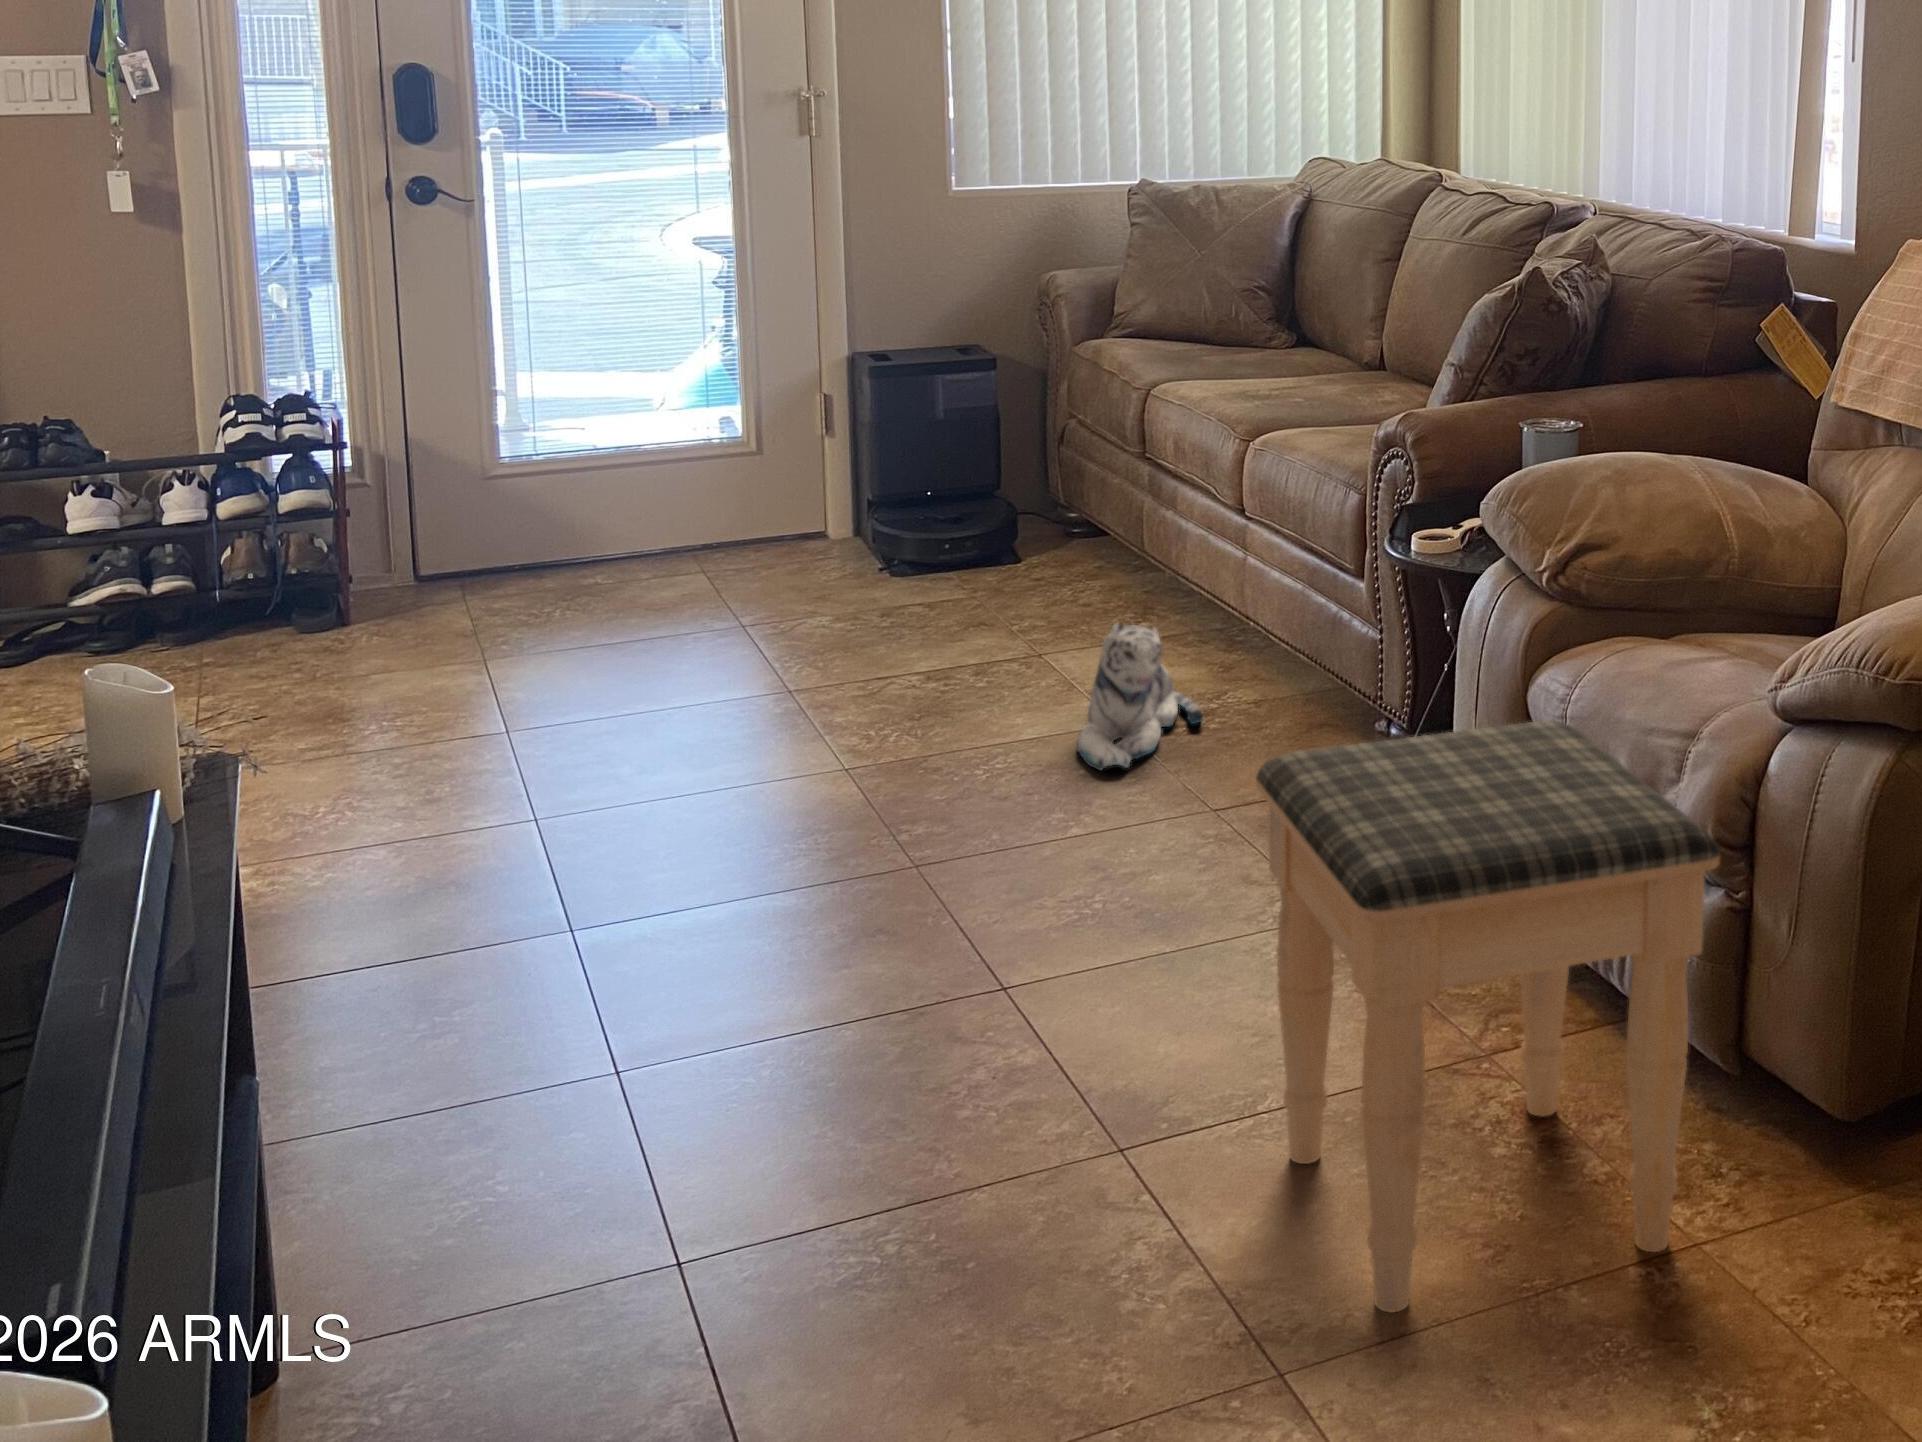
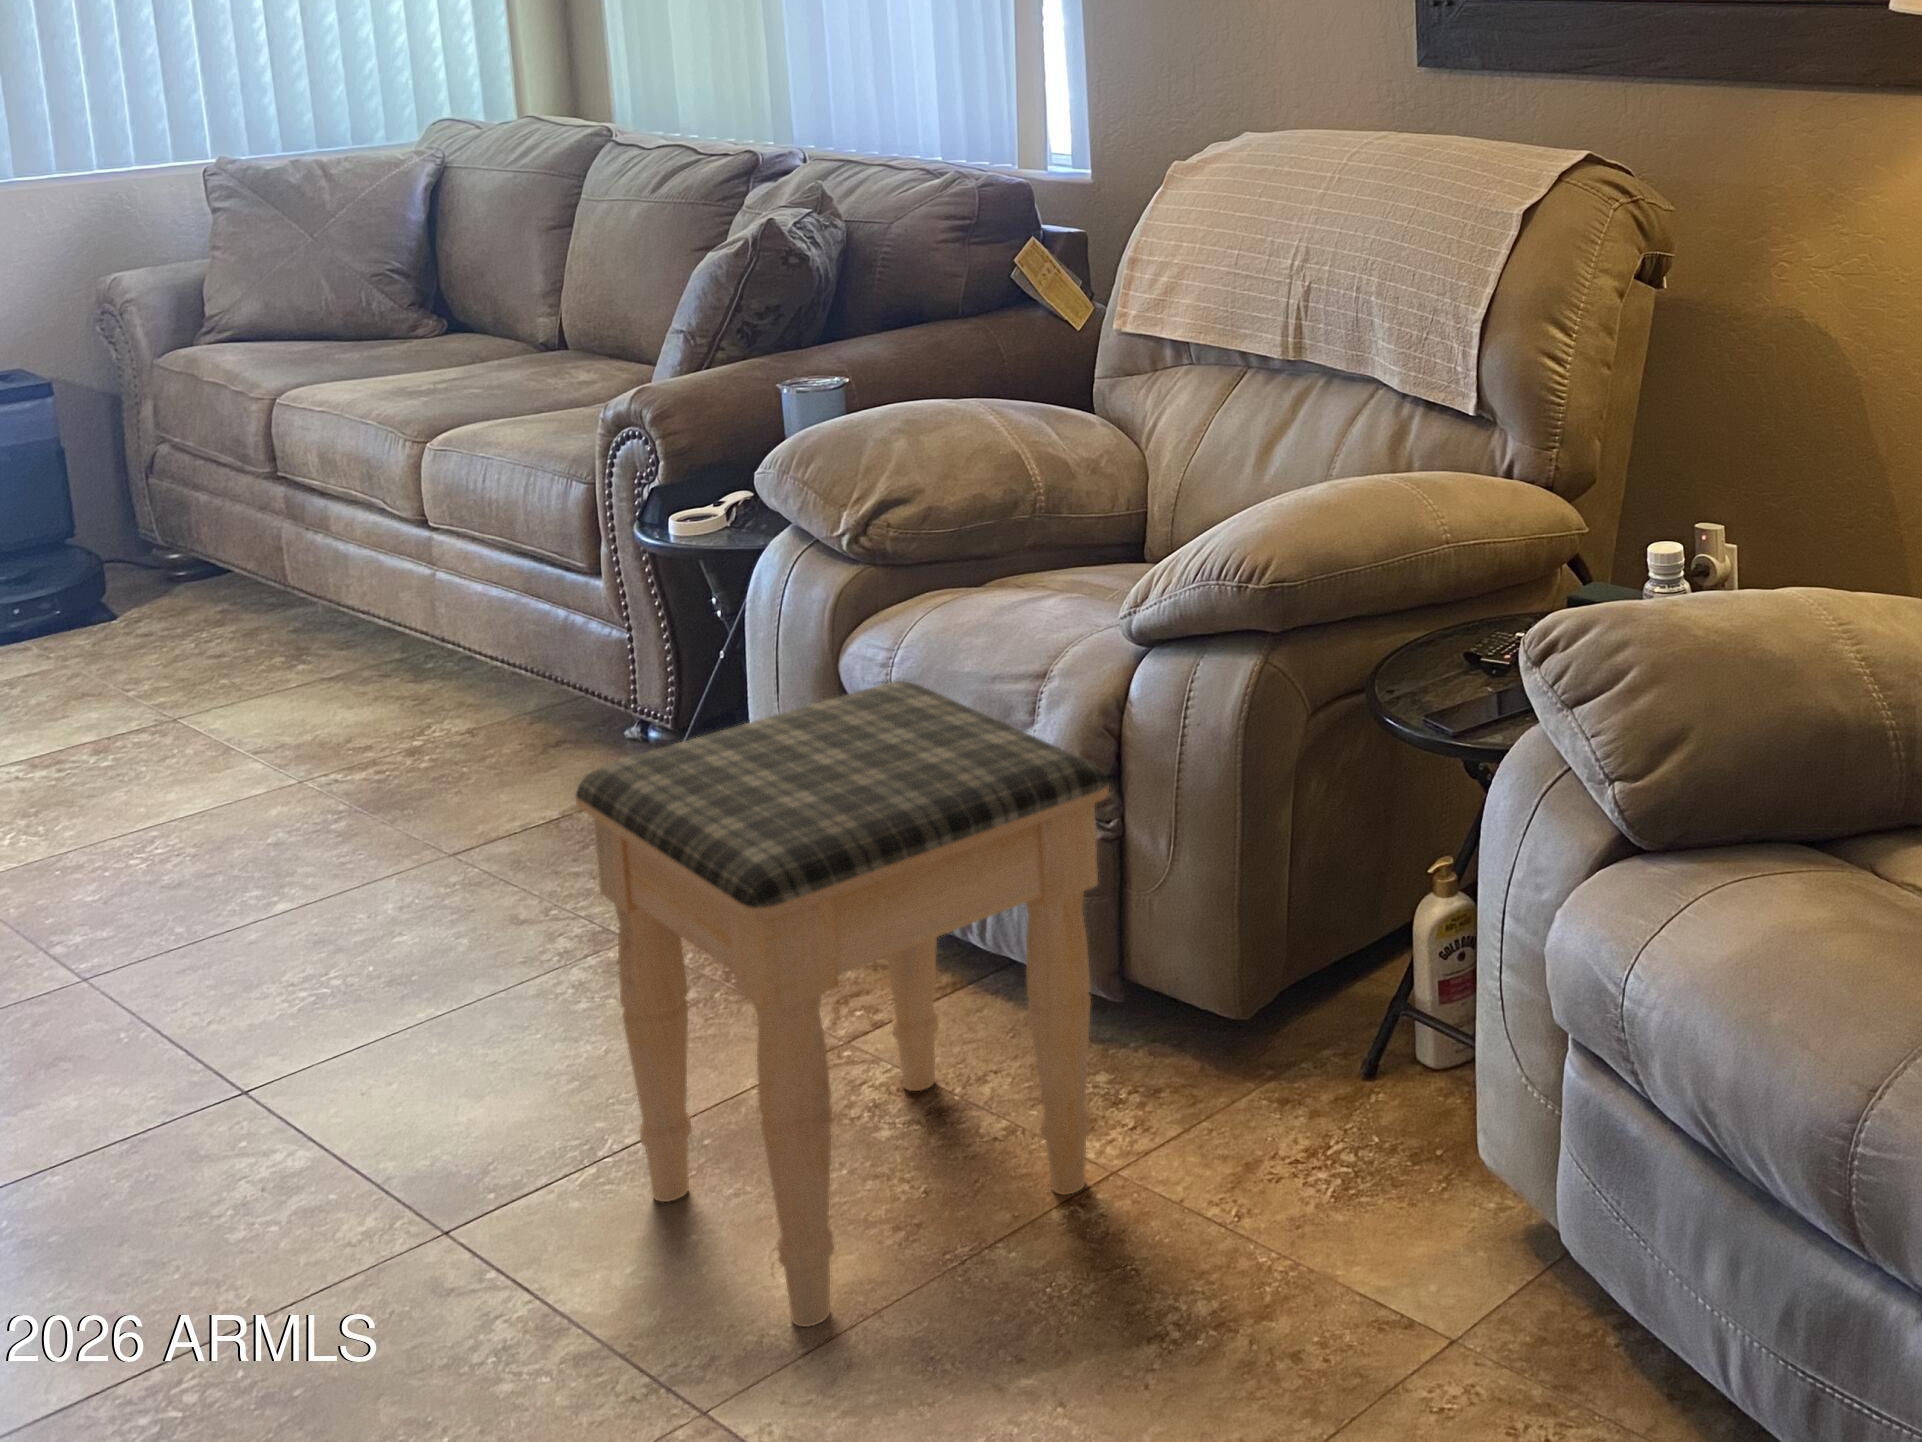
plush toy: present [1077,624,1203,771] -> none [262,662,417,835]

